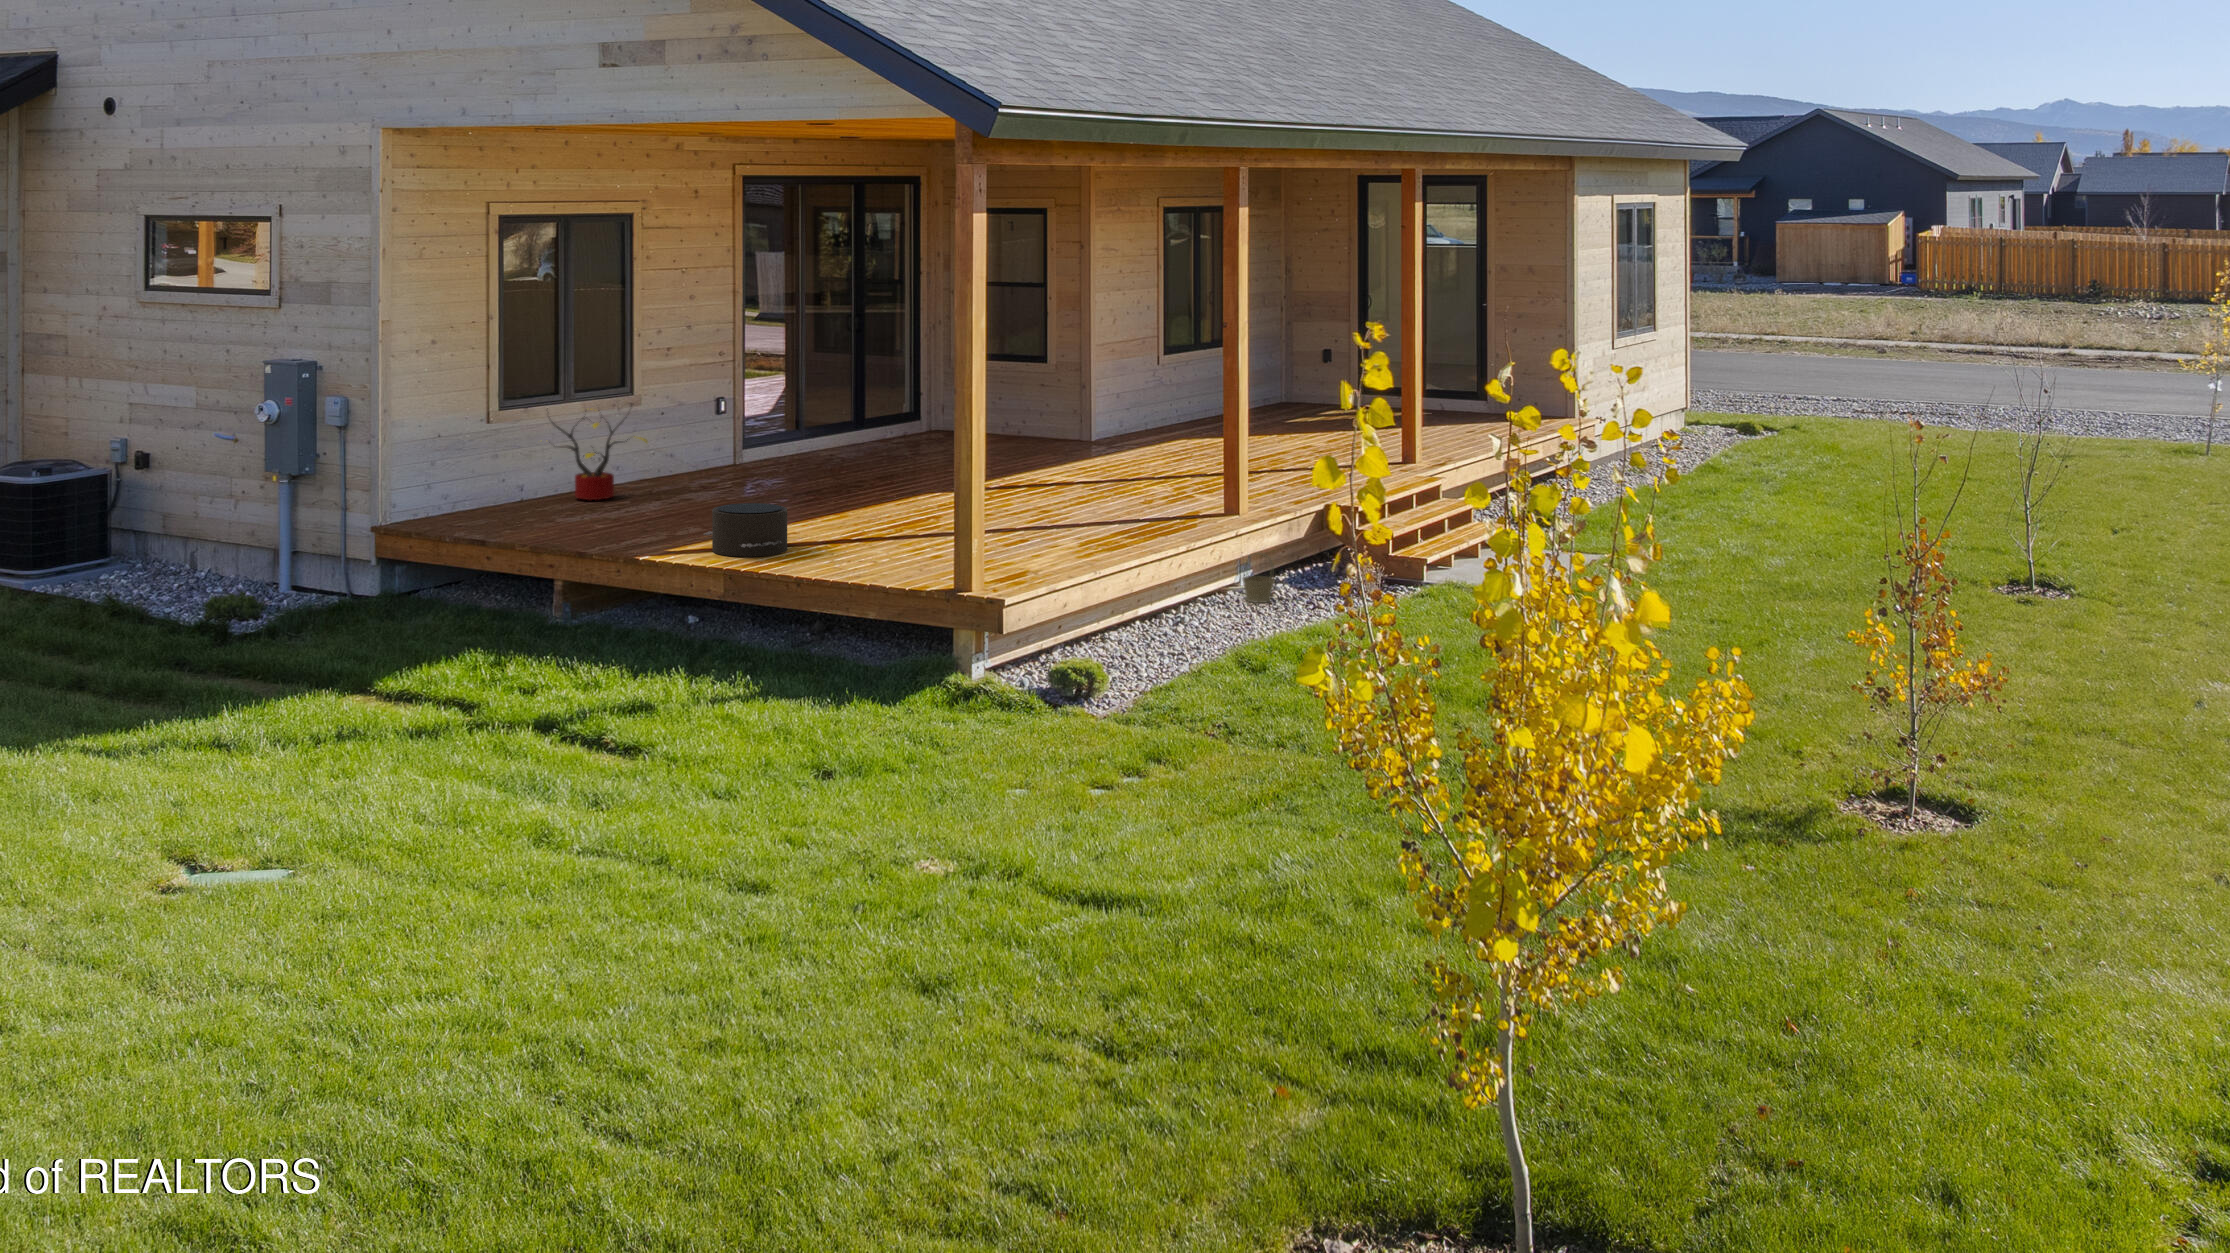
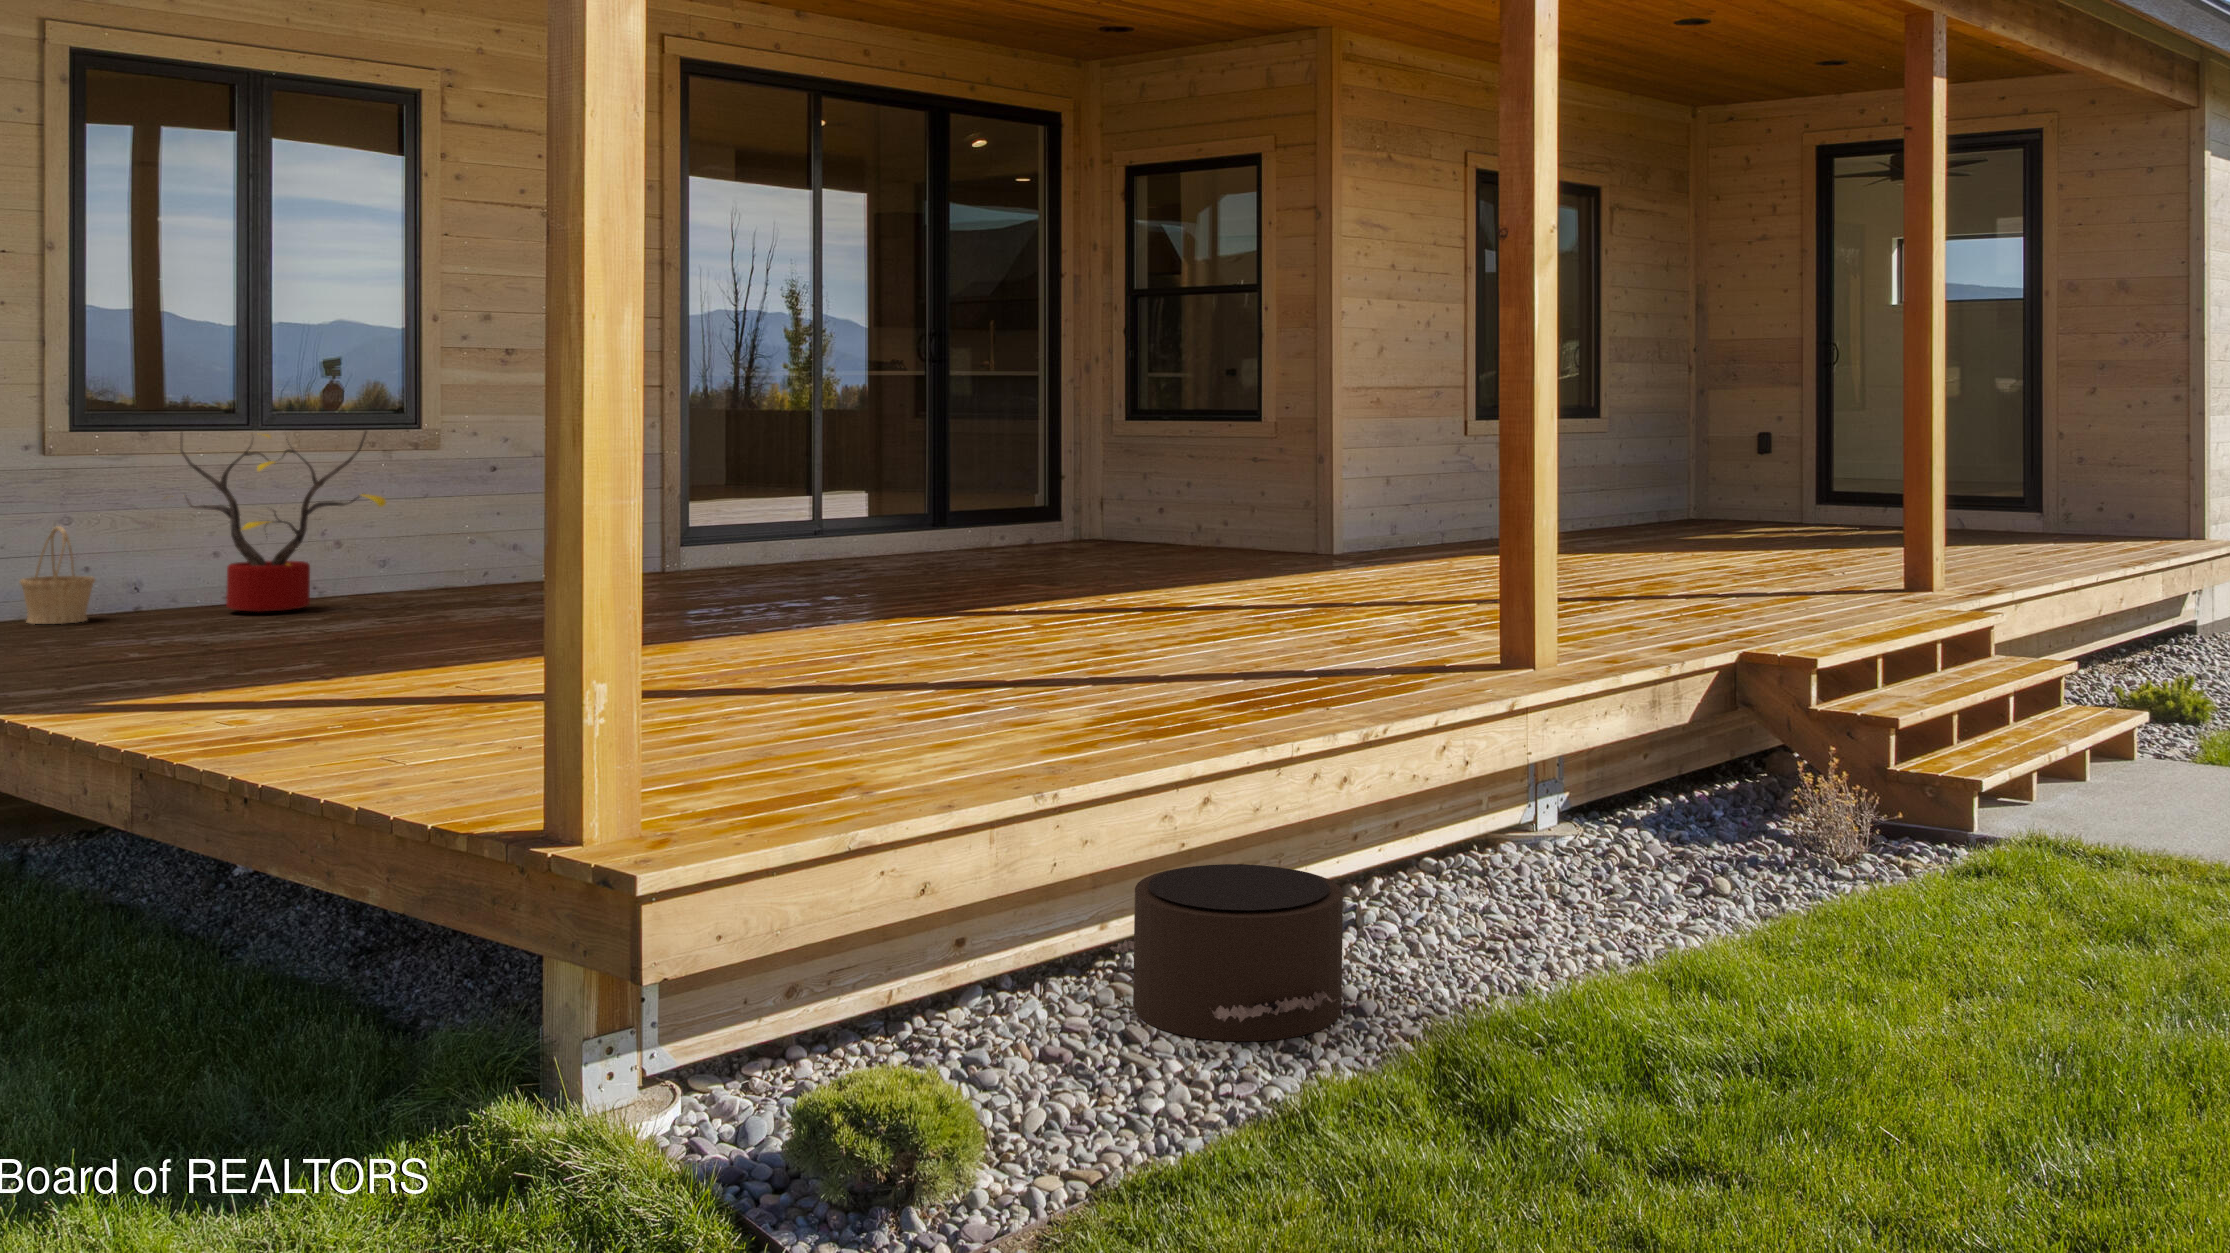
pouf: present [704,503,787,557] -> present [1110,864,1343,1041]
basket: present [1243,553,1275,603] -> present [20,526,95,624]

